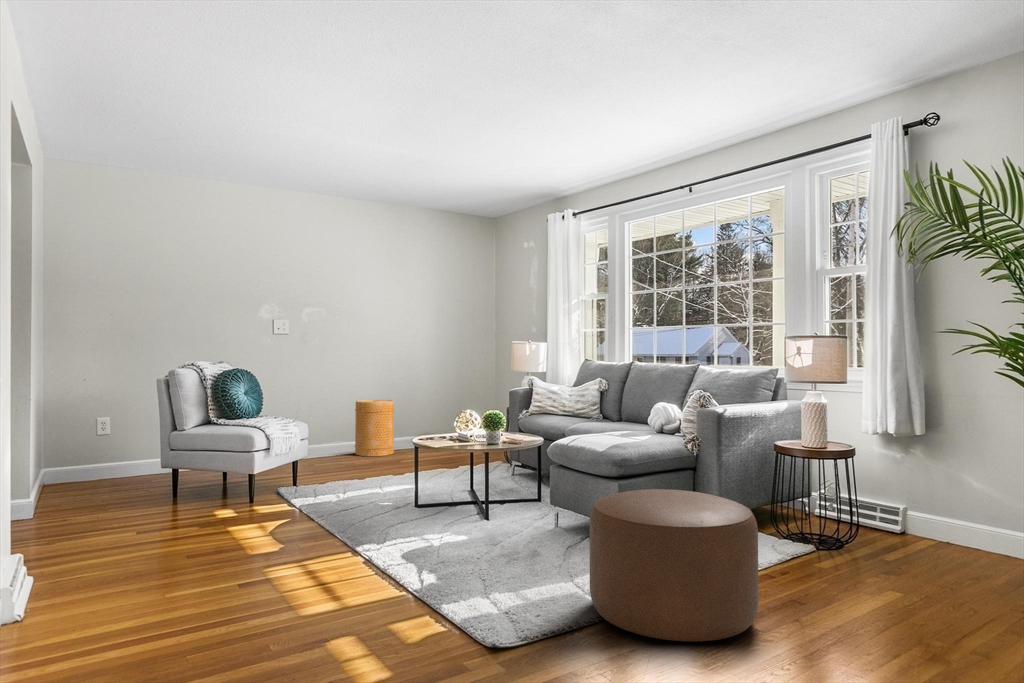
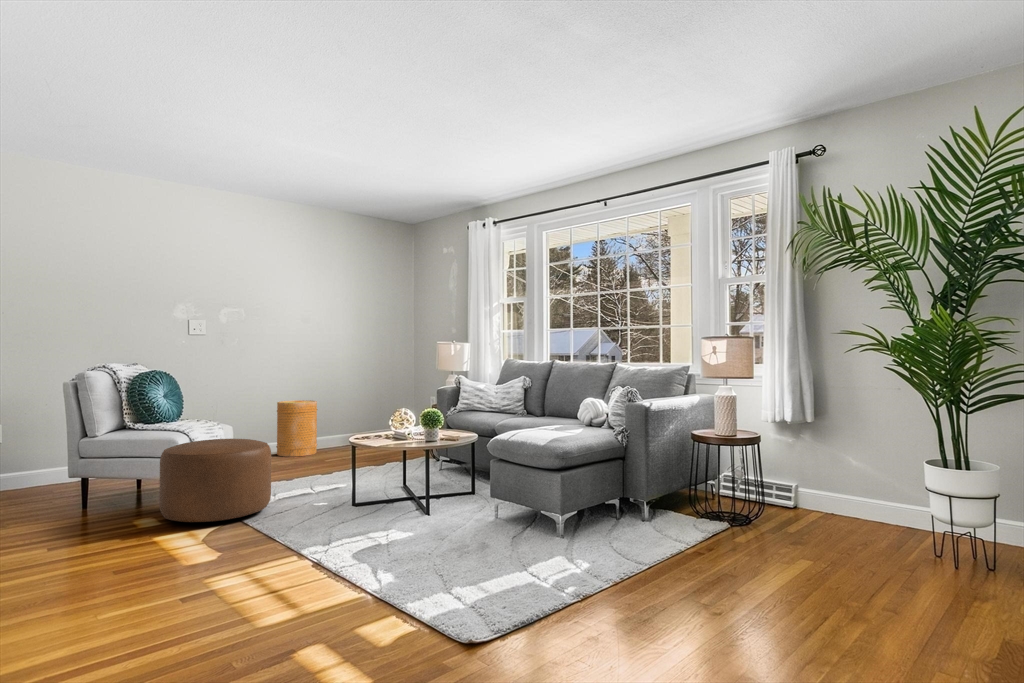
ottoman: present [590,489,758,641] -> present [159,439,271,522]

